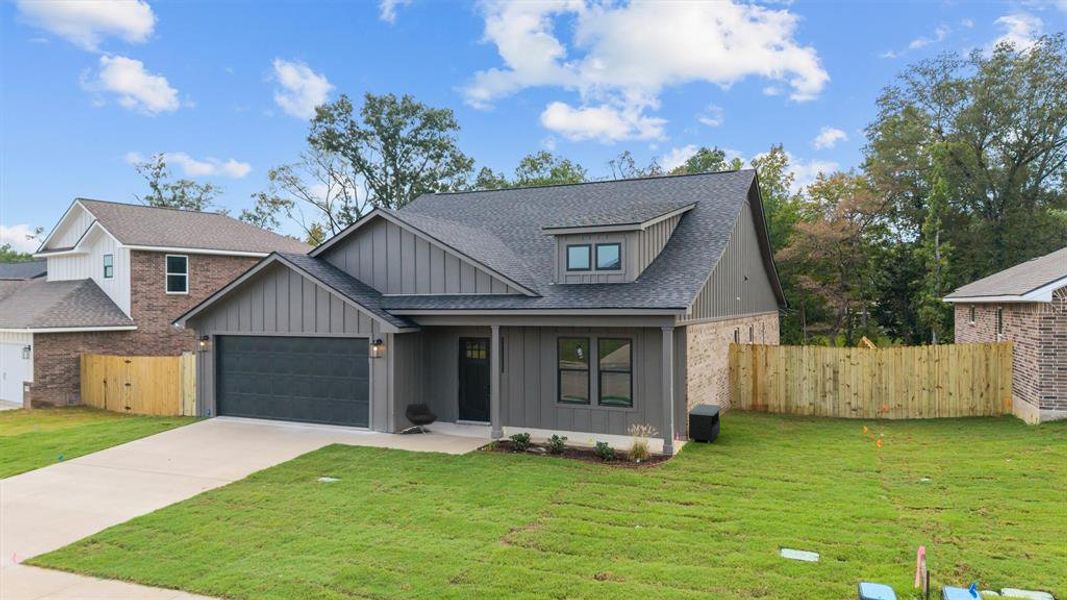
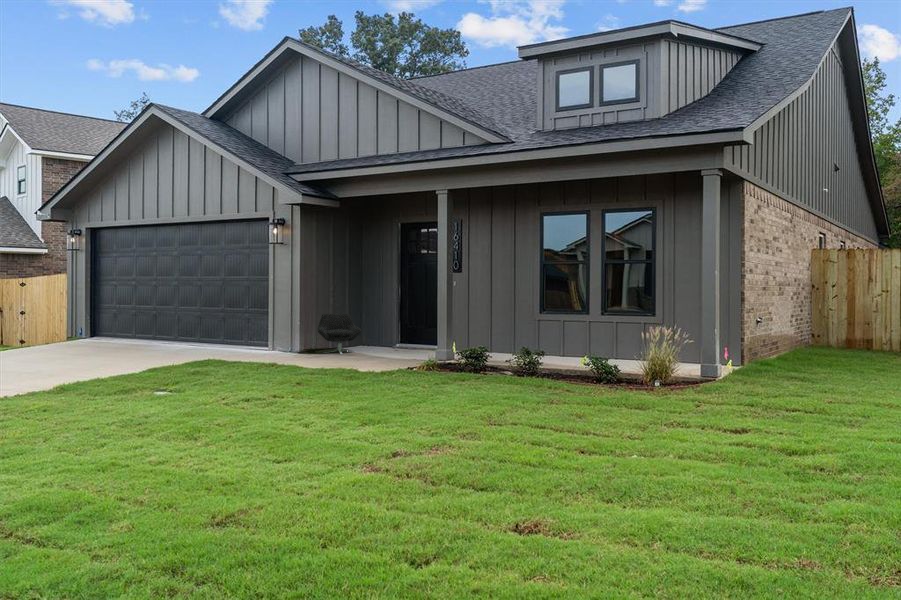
storage bench: present [689,404,721,443] -> none [746,314,802,370]

